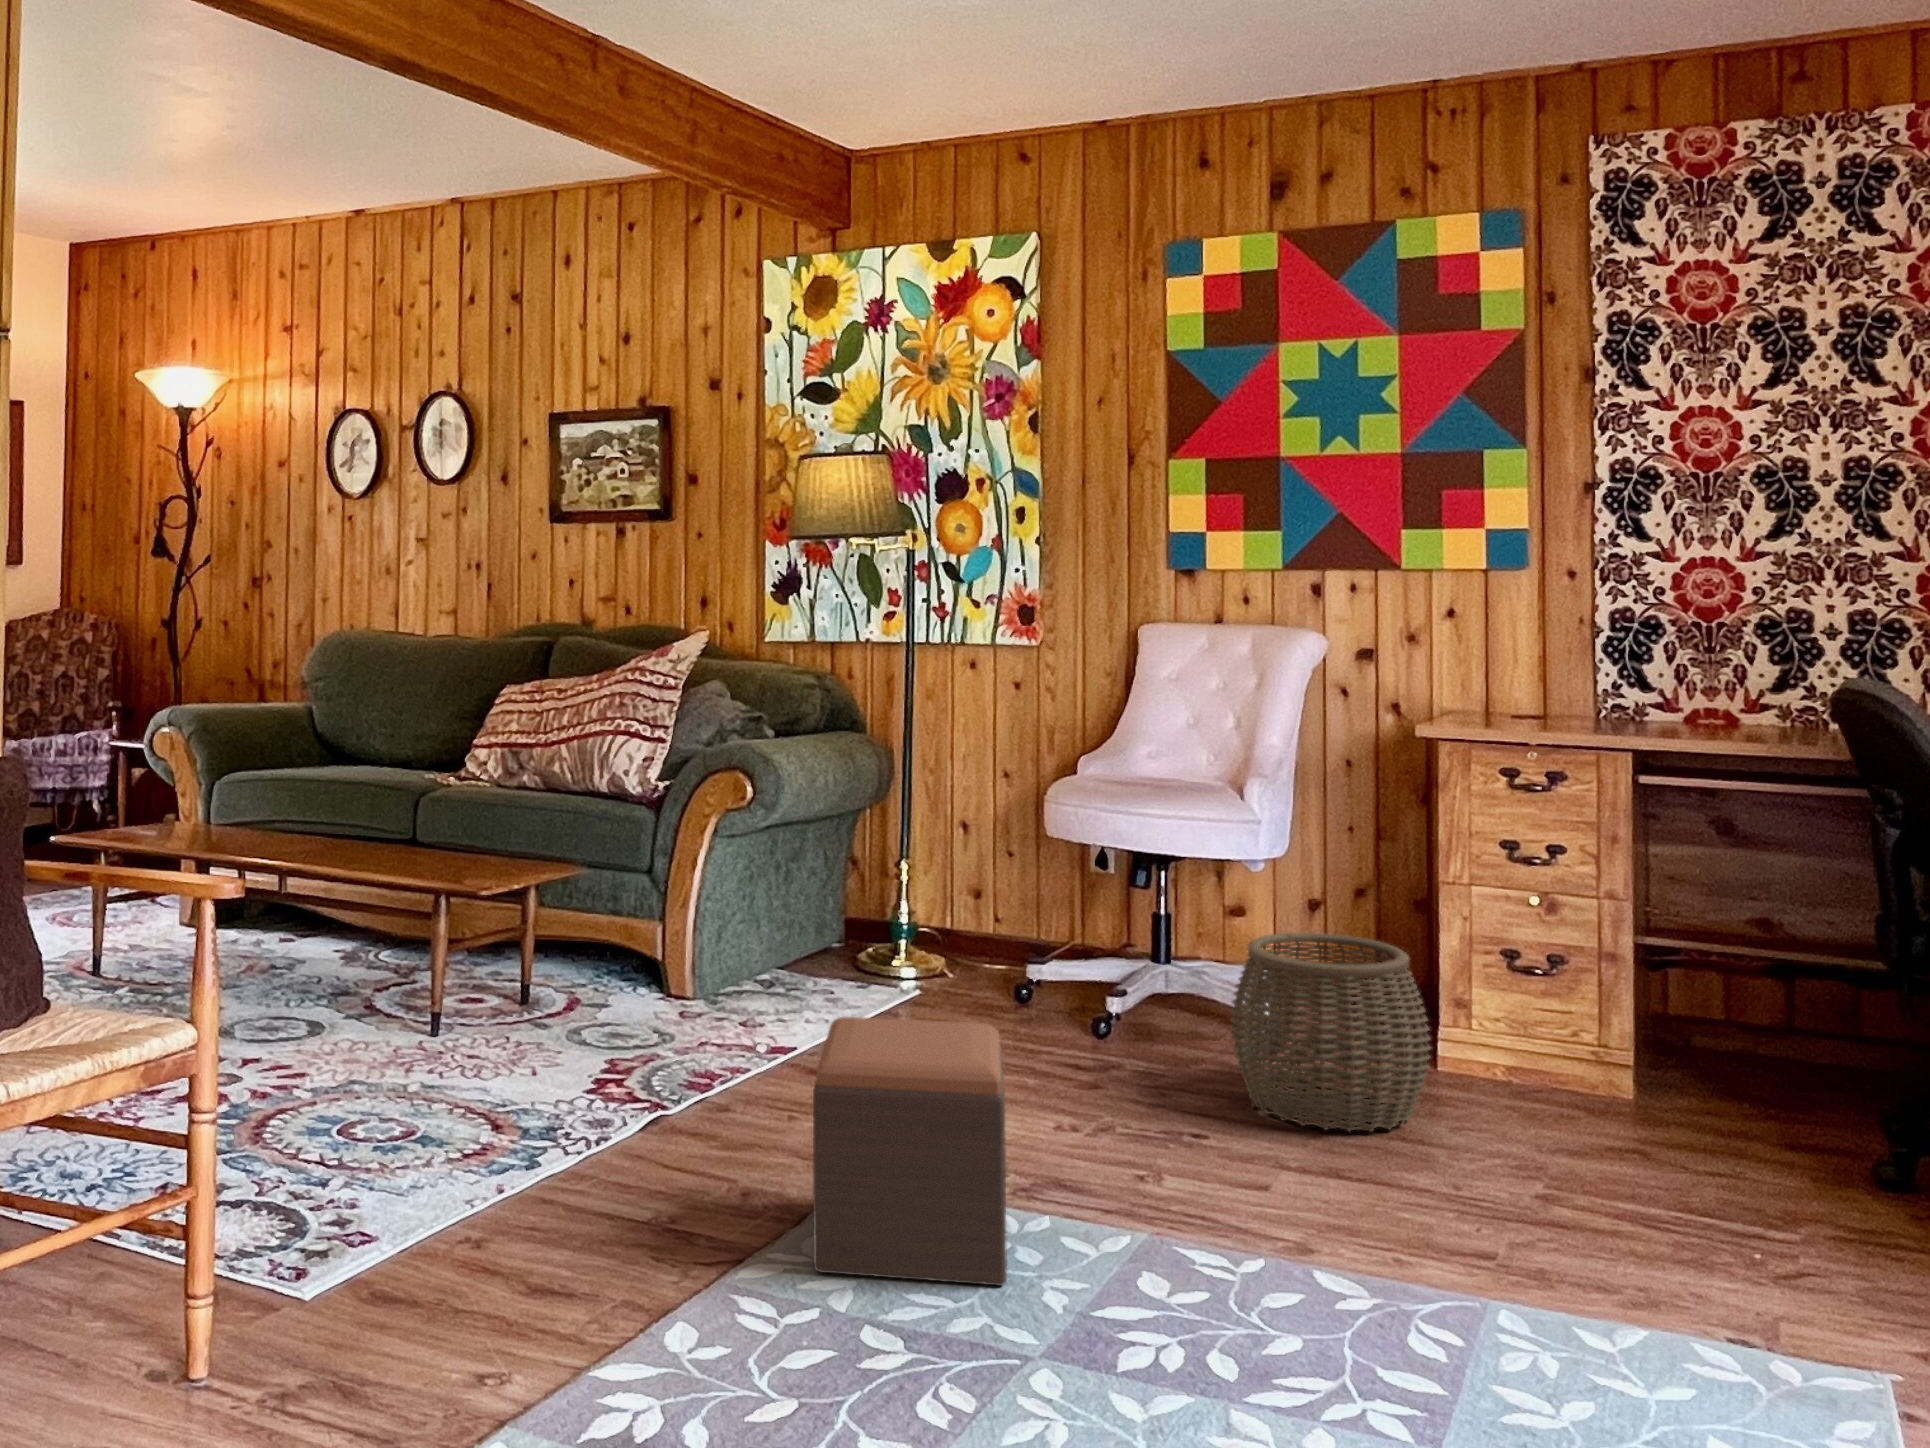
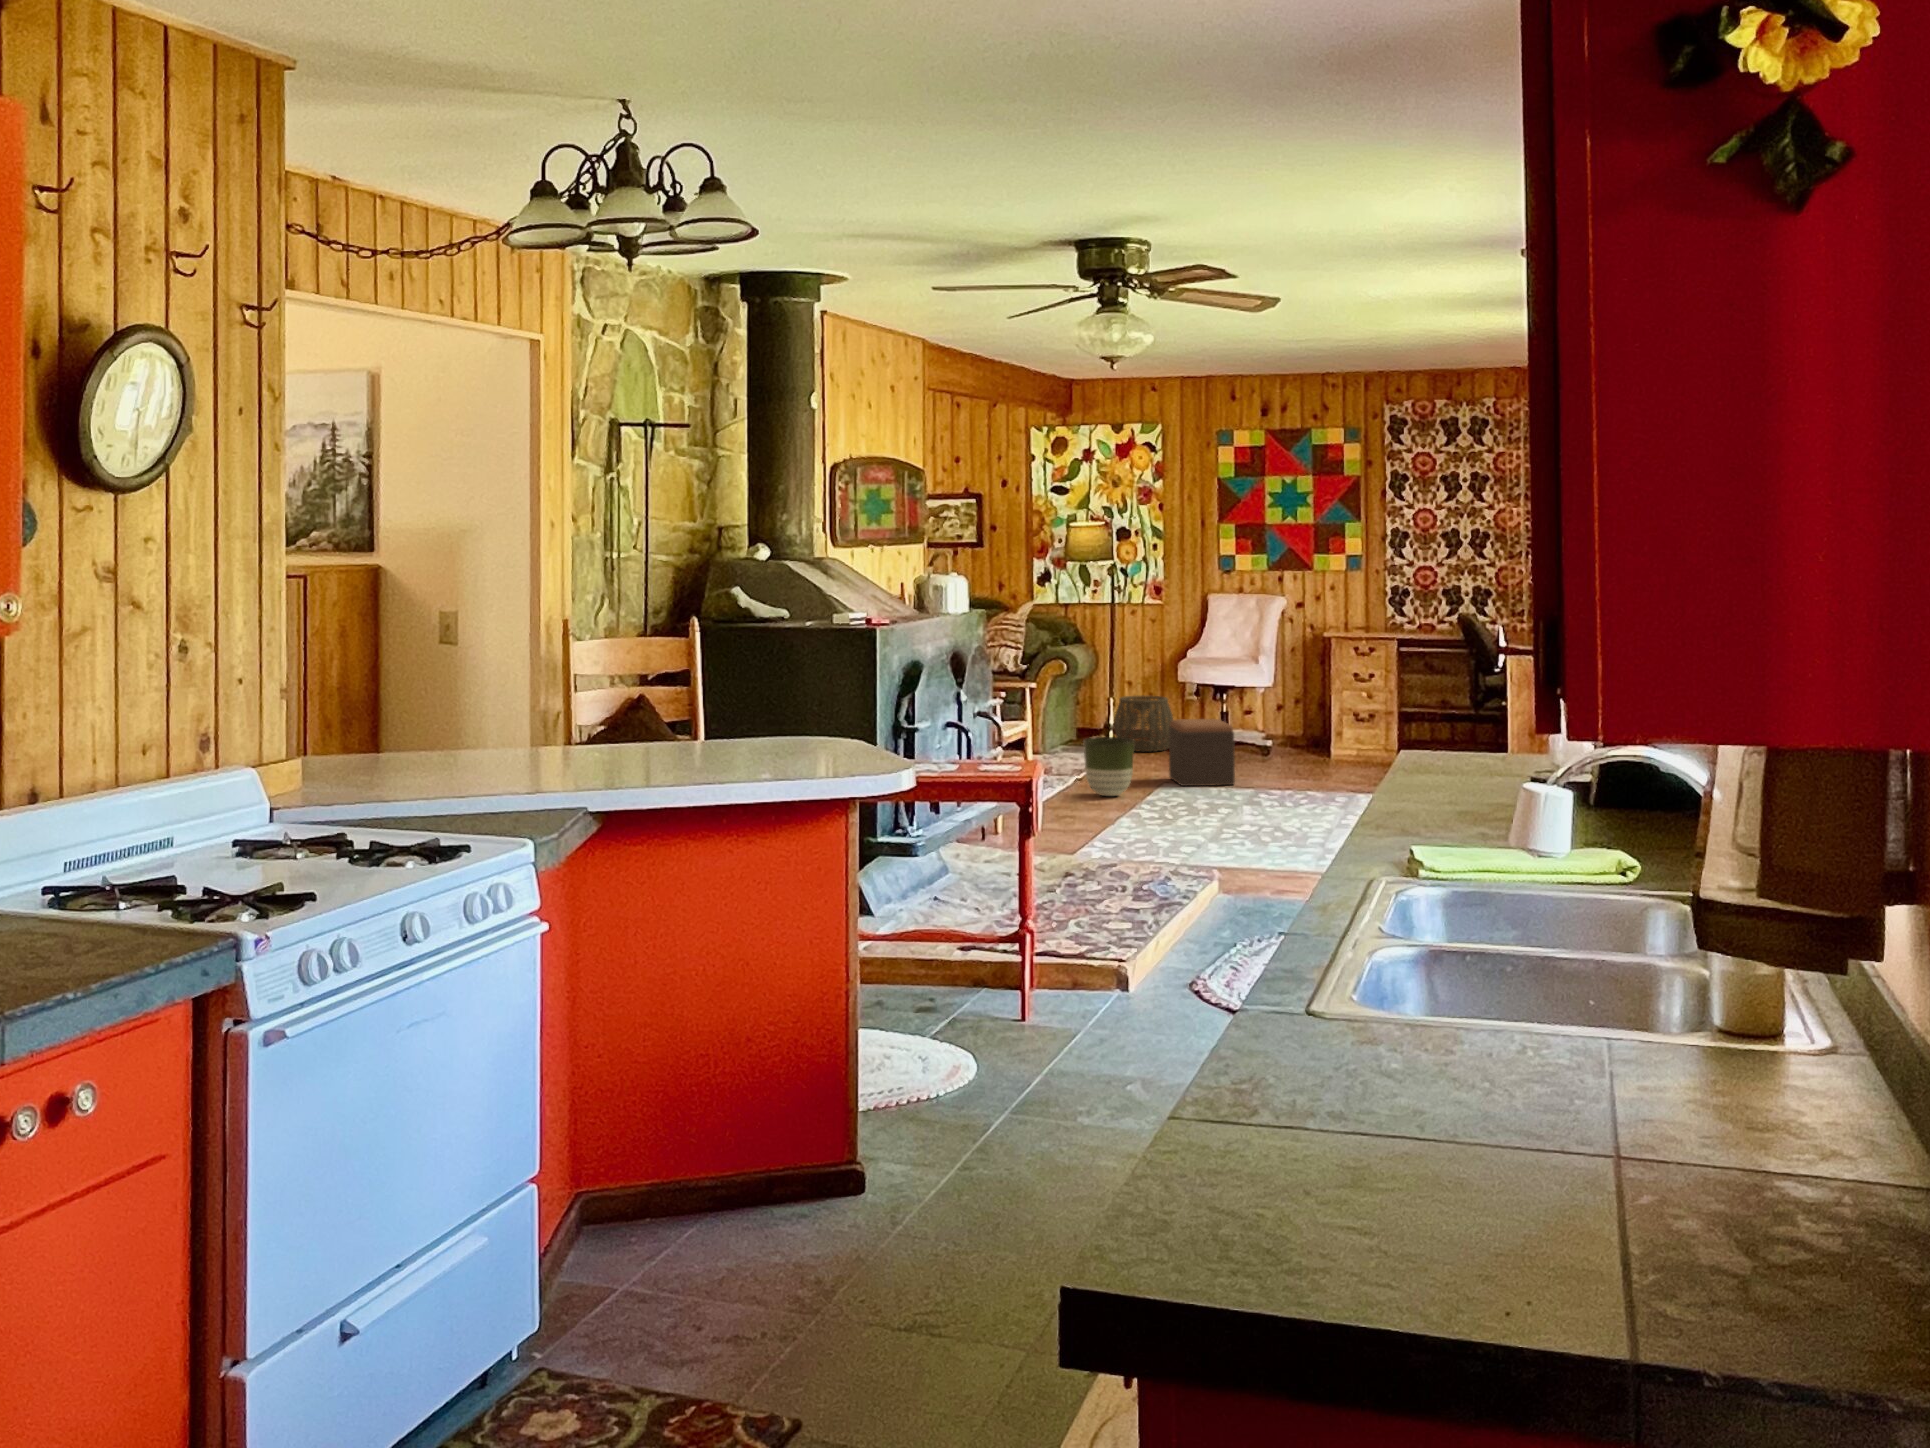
woven basket: present [1230,933,1431,1132] -> present [1114,696,1173,752]
planter: none [411,1097,591,1338] -> present [1083,737,1134,796]

